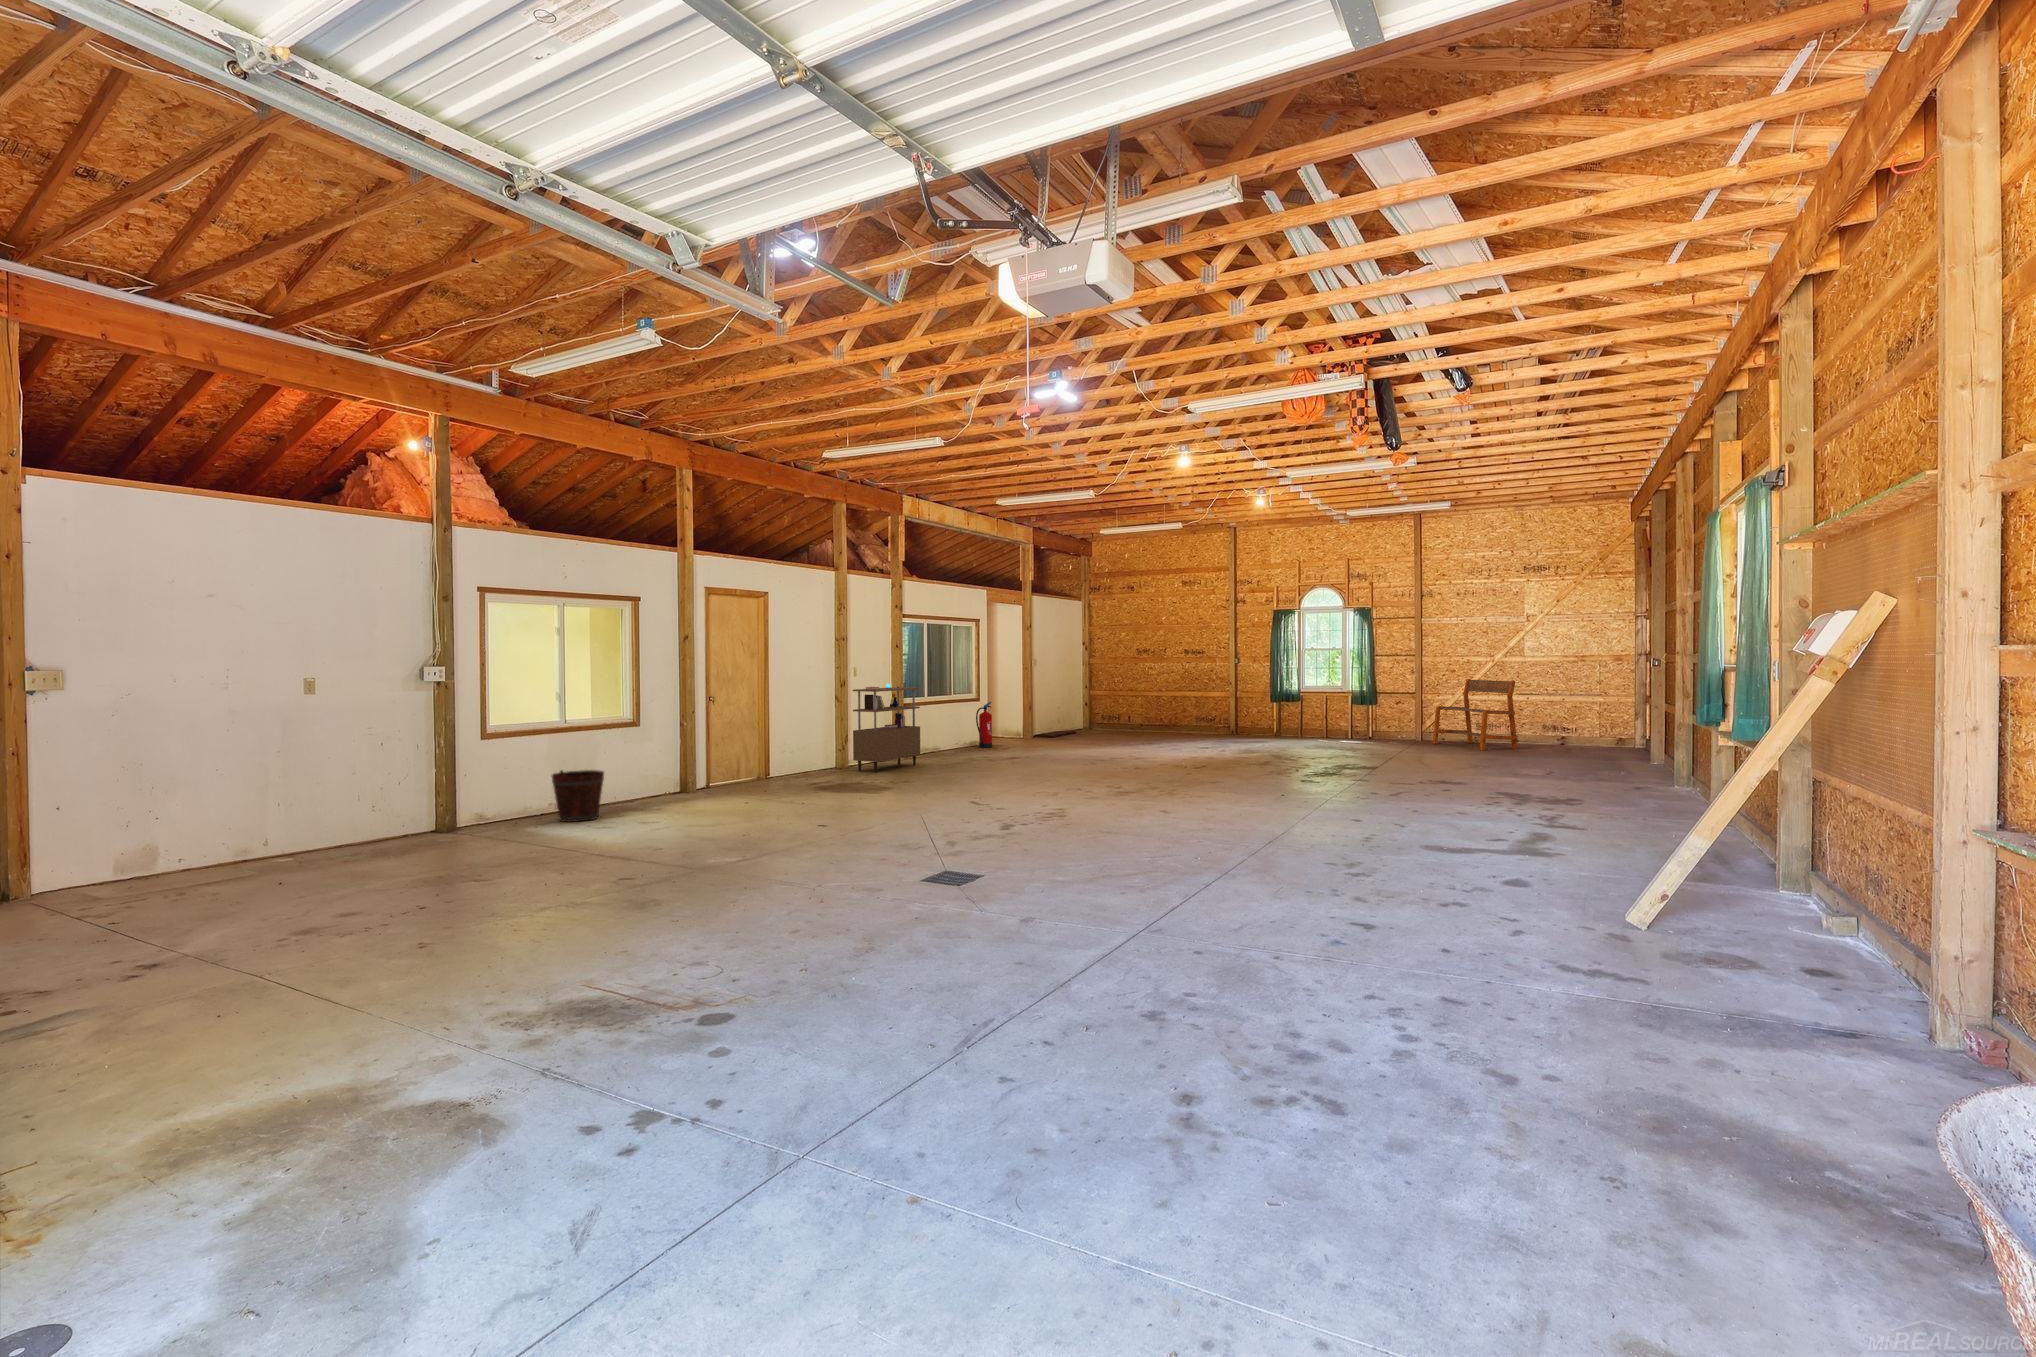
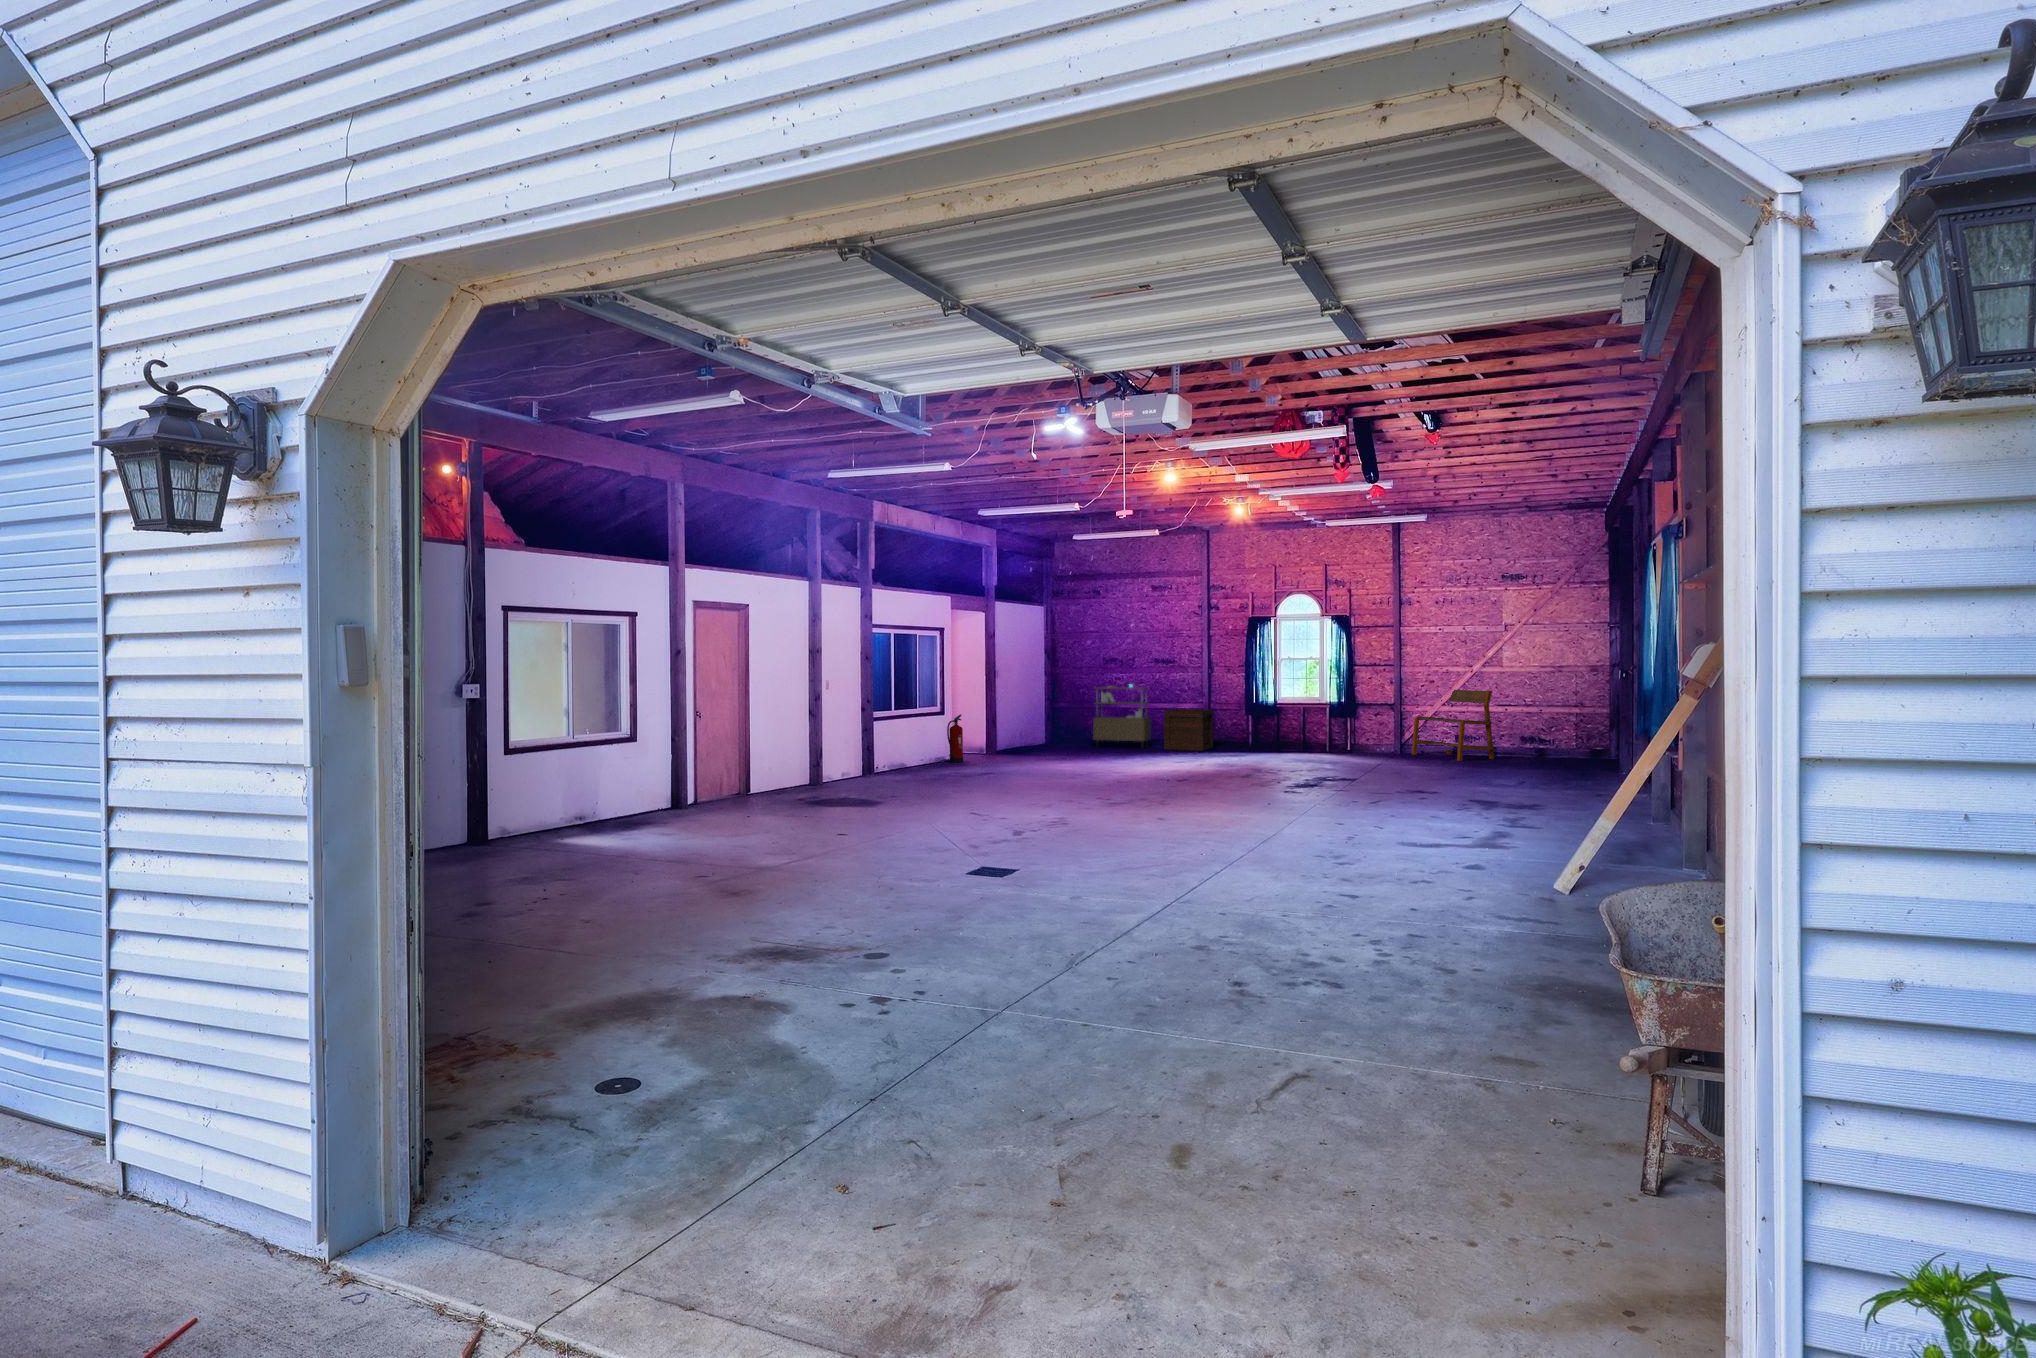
shelving unit: present [853,684,920,772] -> present [1093,685,1151,747]
wooden crate: none [1189,698,1236,738] -> present [1164,709,1213,751]
bucket: present [552,770,604,822] -> none [564,784,614,835]

